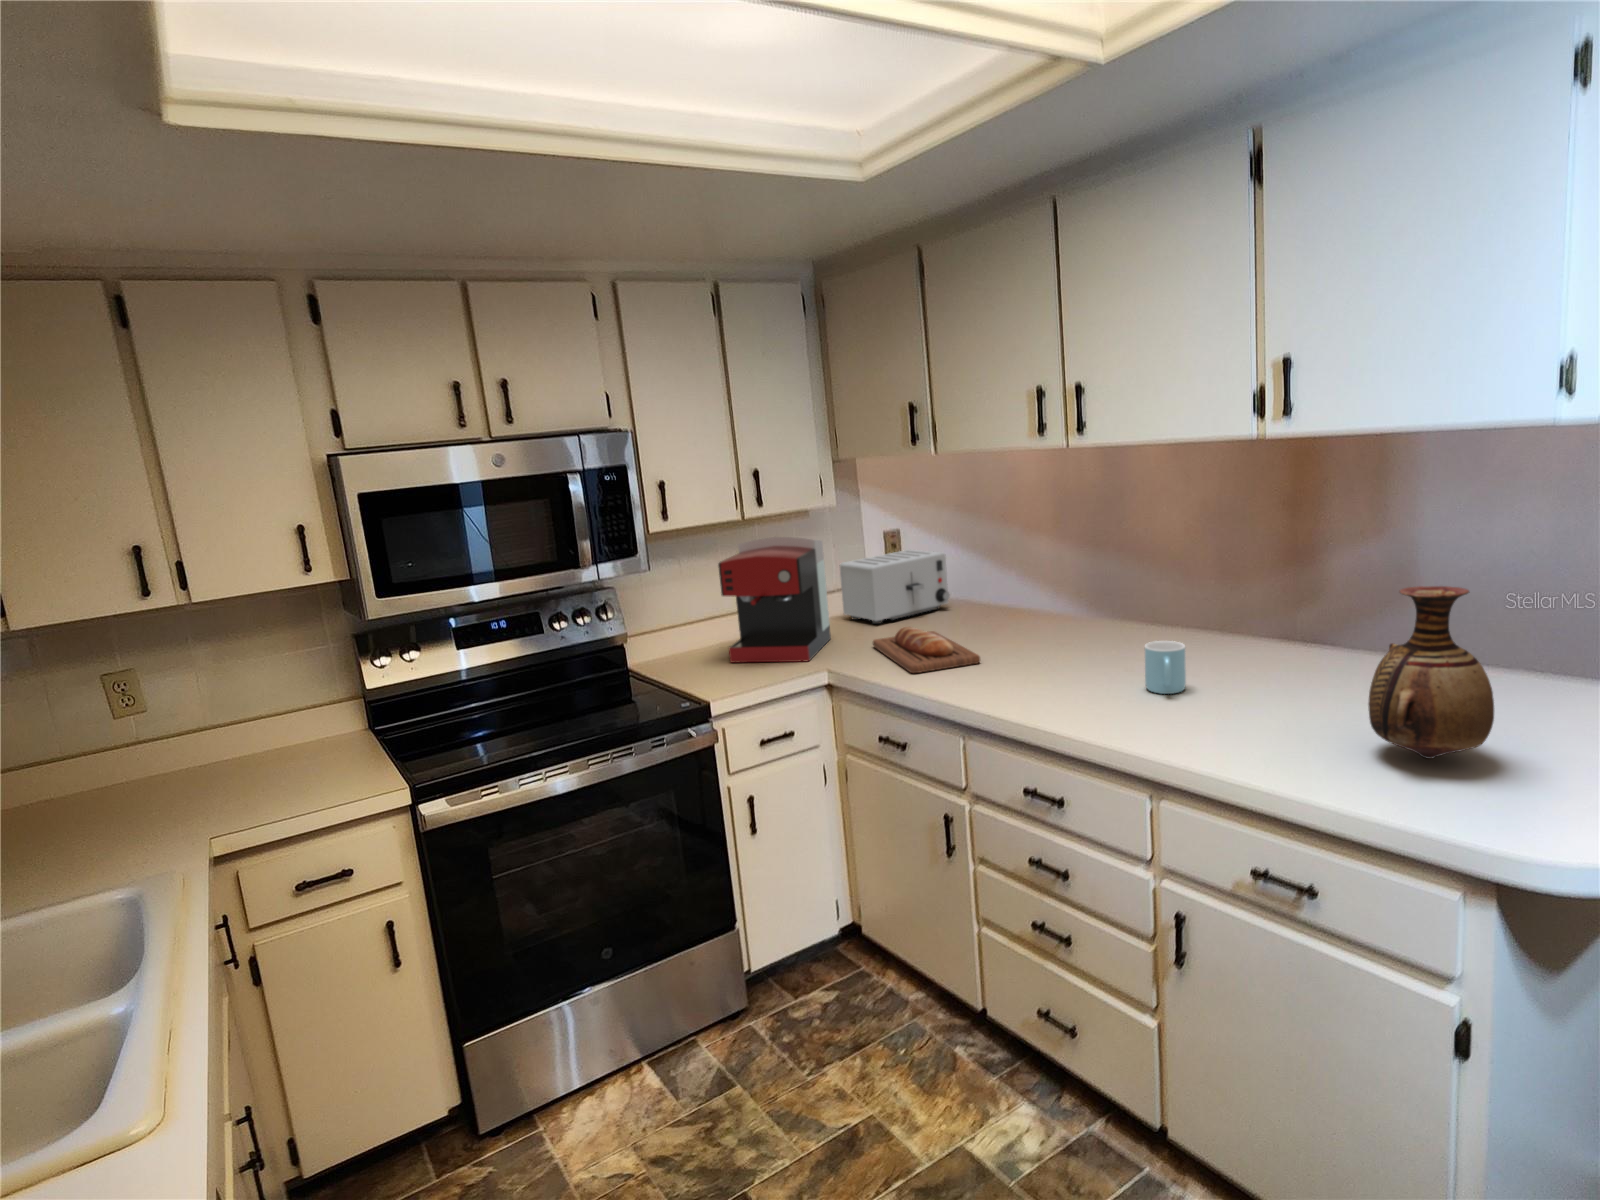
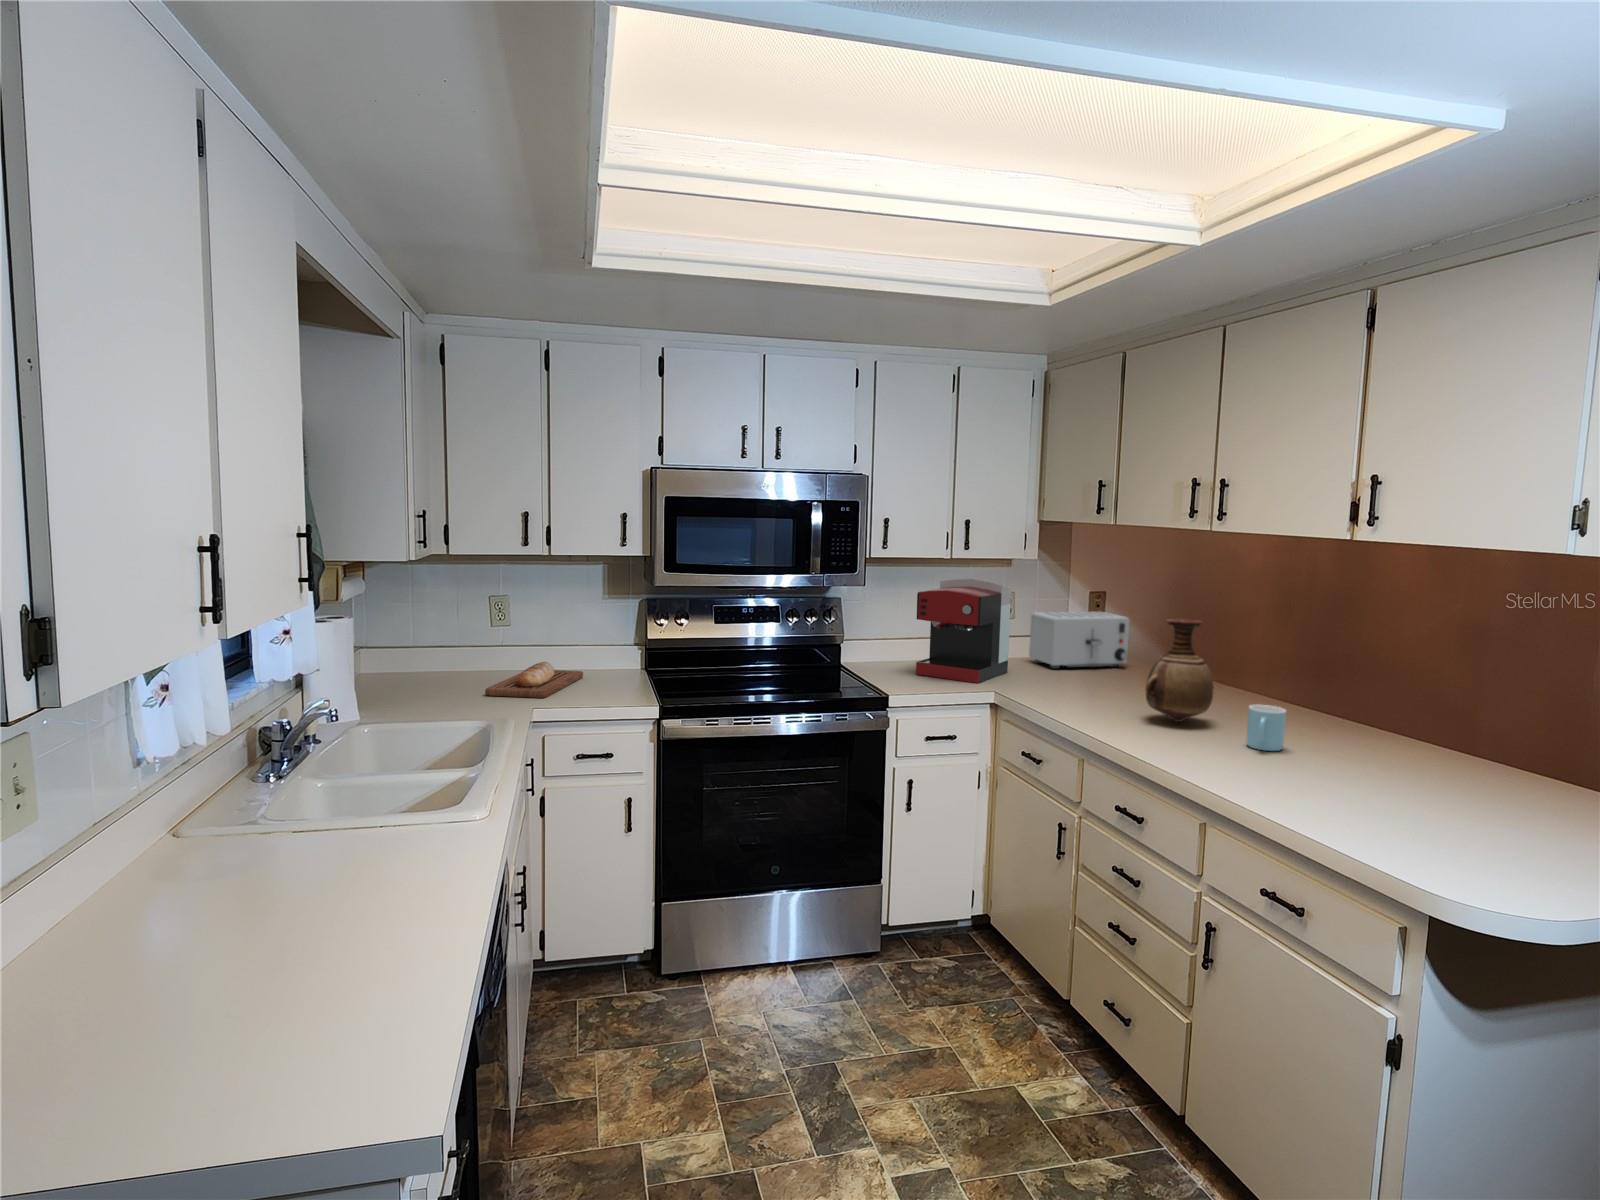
vase: present [1368,586,1494,759] -> present [1146,619,1214,722]
bread loaf: present [873,627,980,673] -> present [485,662,583,698]

